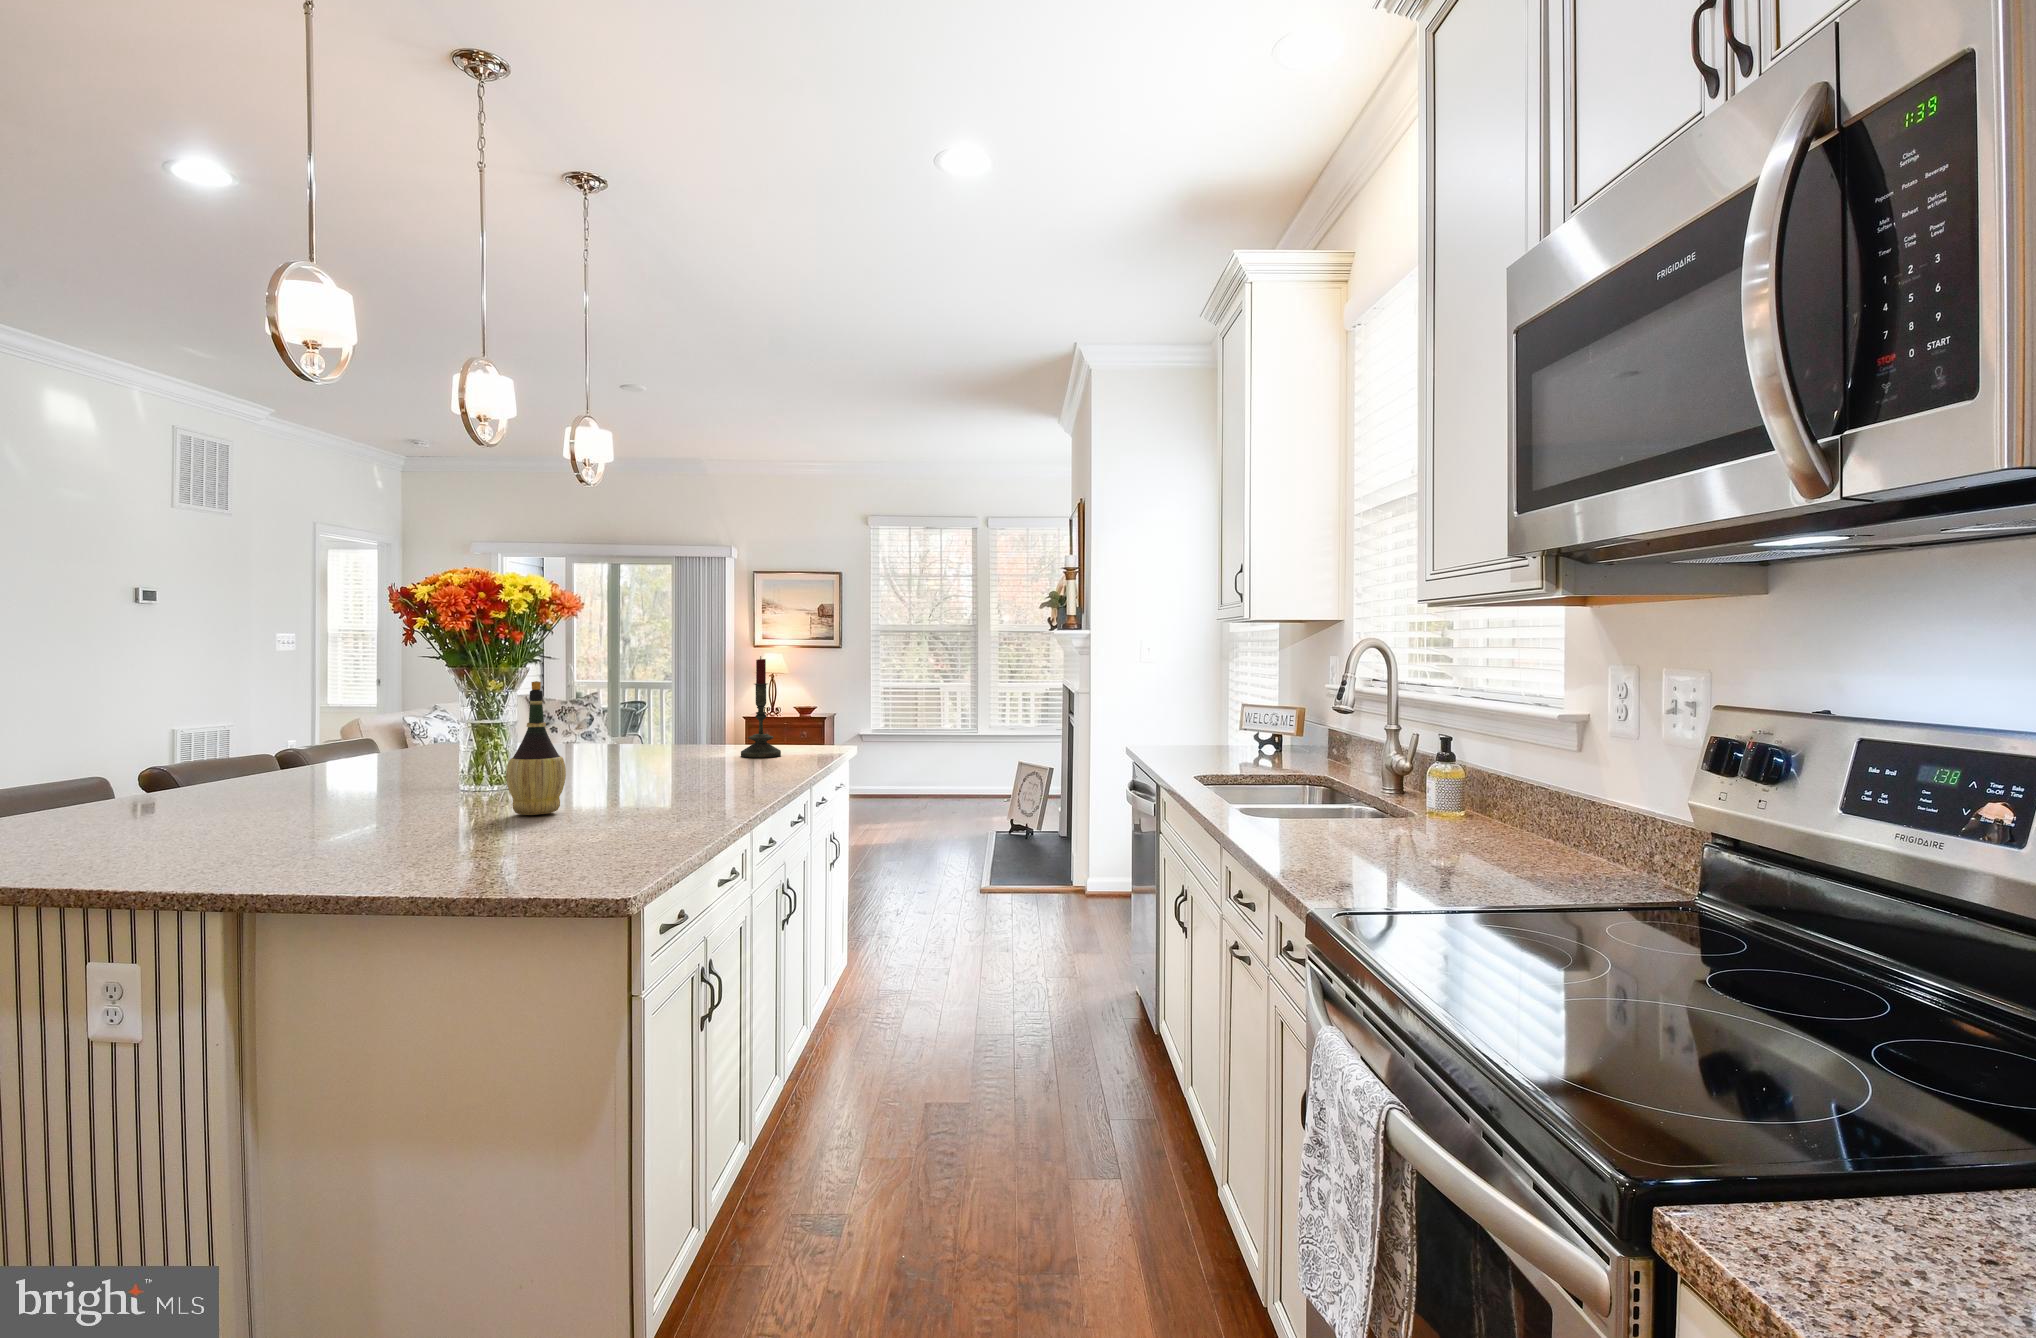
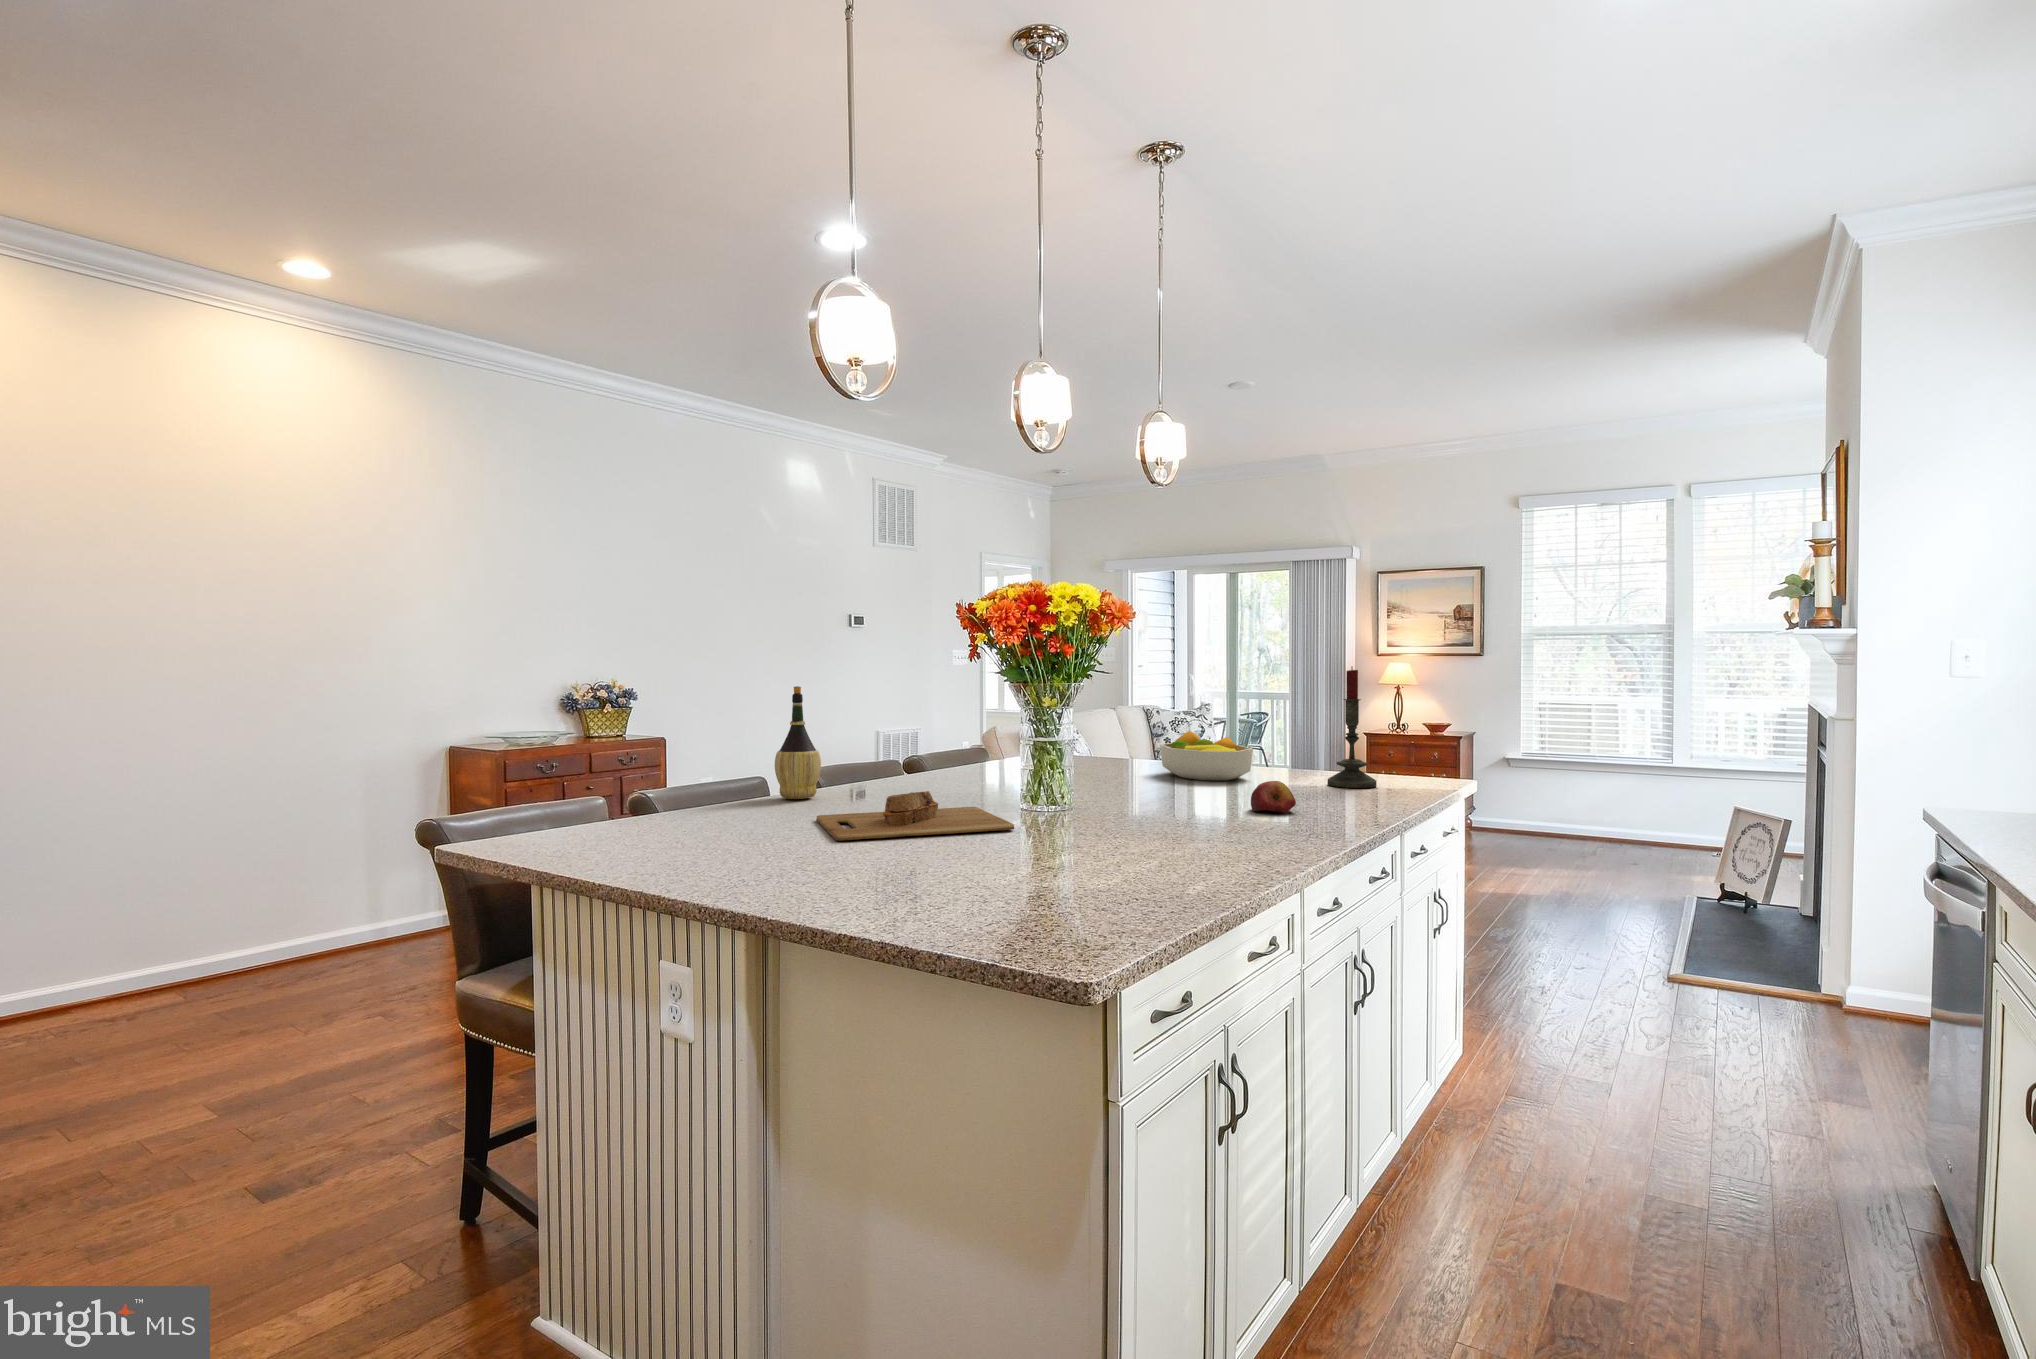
wine bottle: present [506,681,566,815] -> present [775,686,821,799]
fruit bowl: none [583,715,675,759] -> present [1160,731,1253,781]
apple: none [686,752,725,779] -> present [1251,781,1296,813]
cutting board: none [219,780,470,834] -> present [816,791,1014,841]

